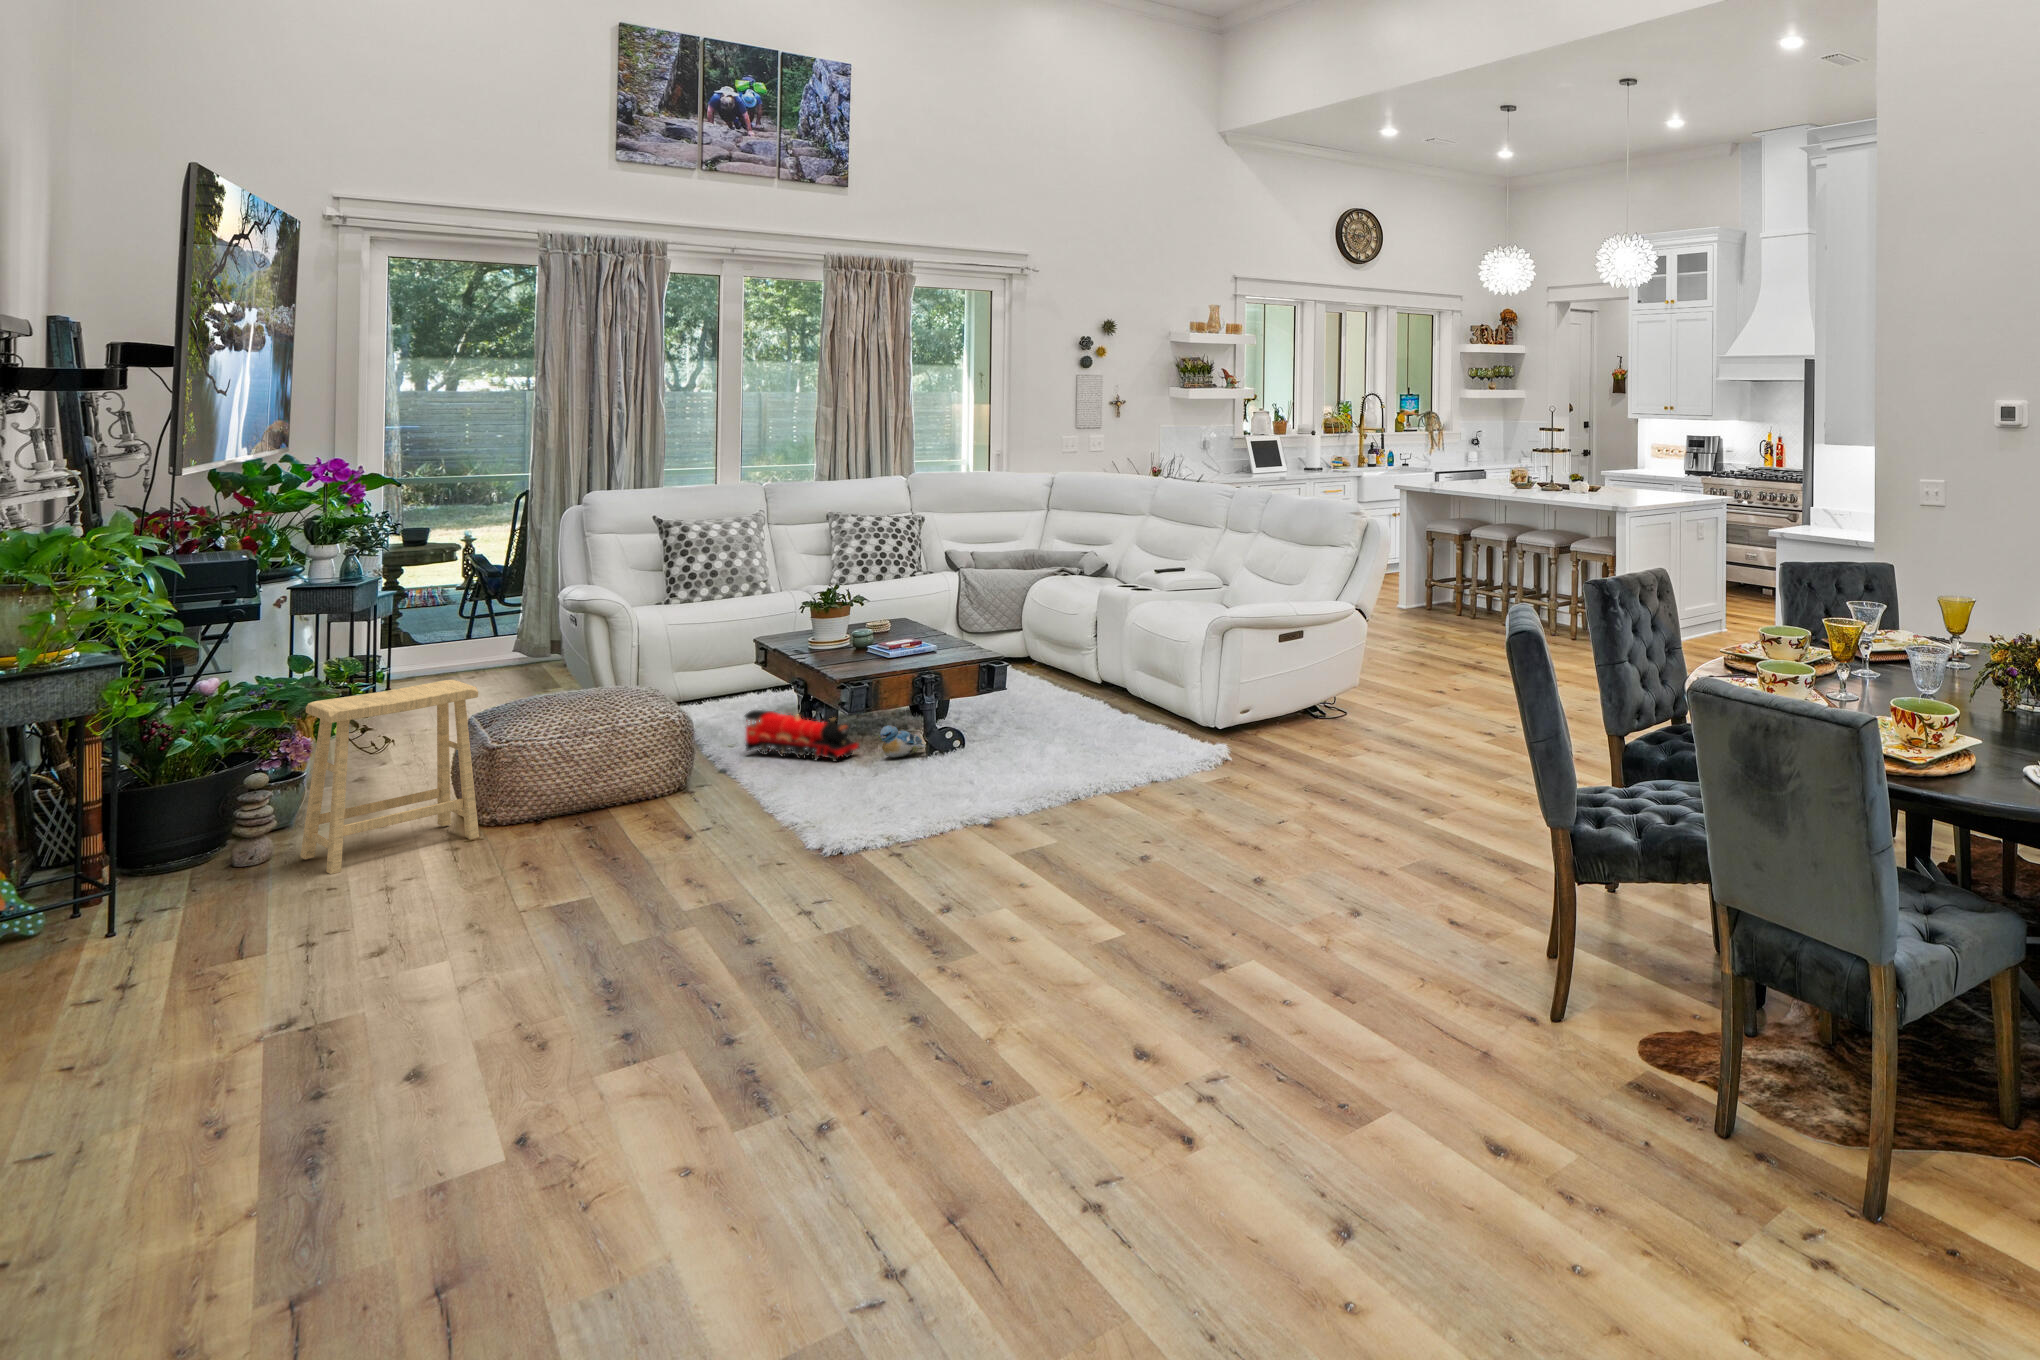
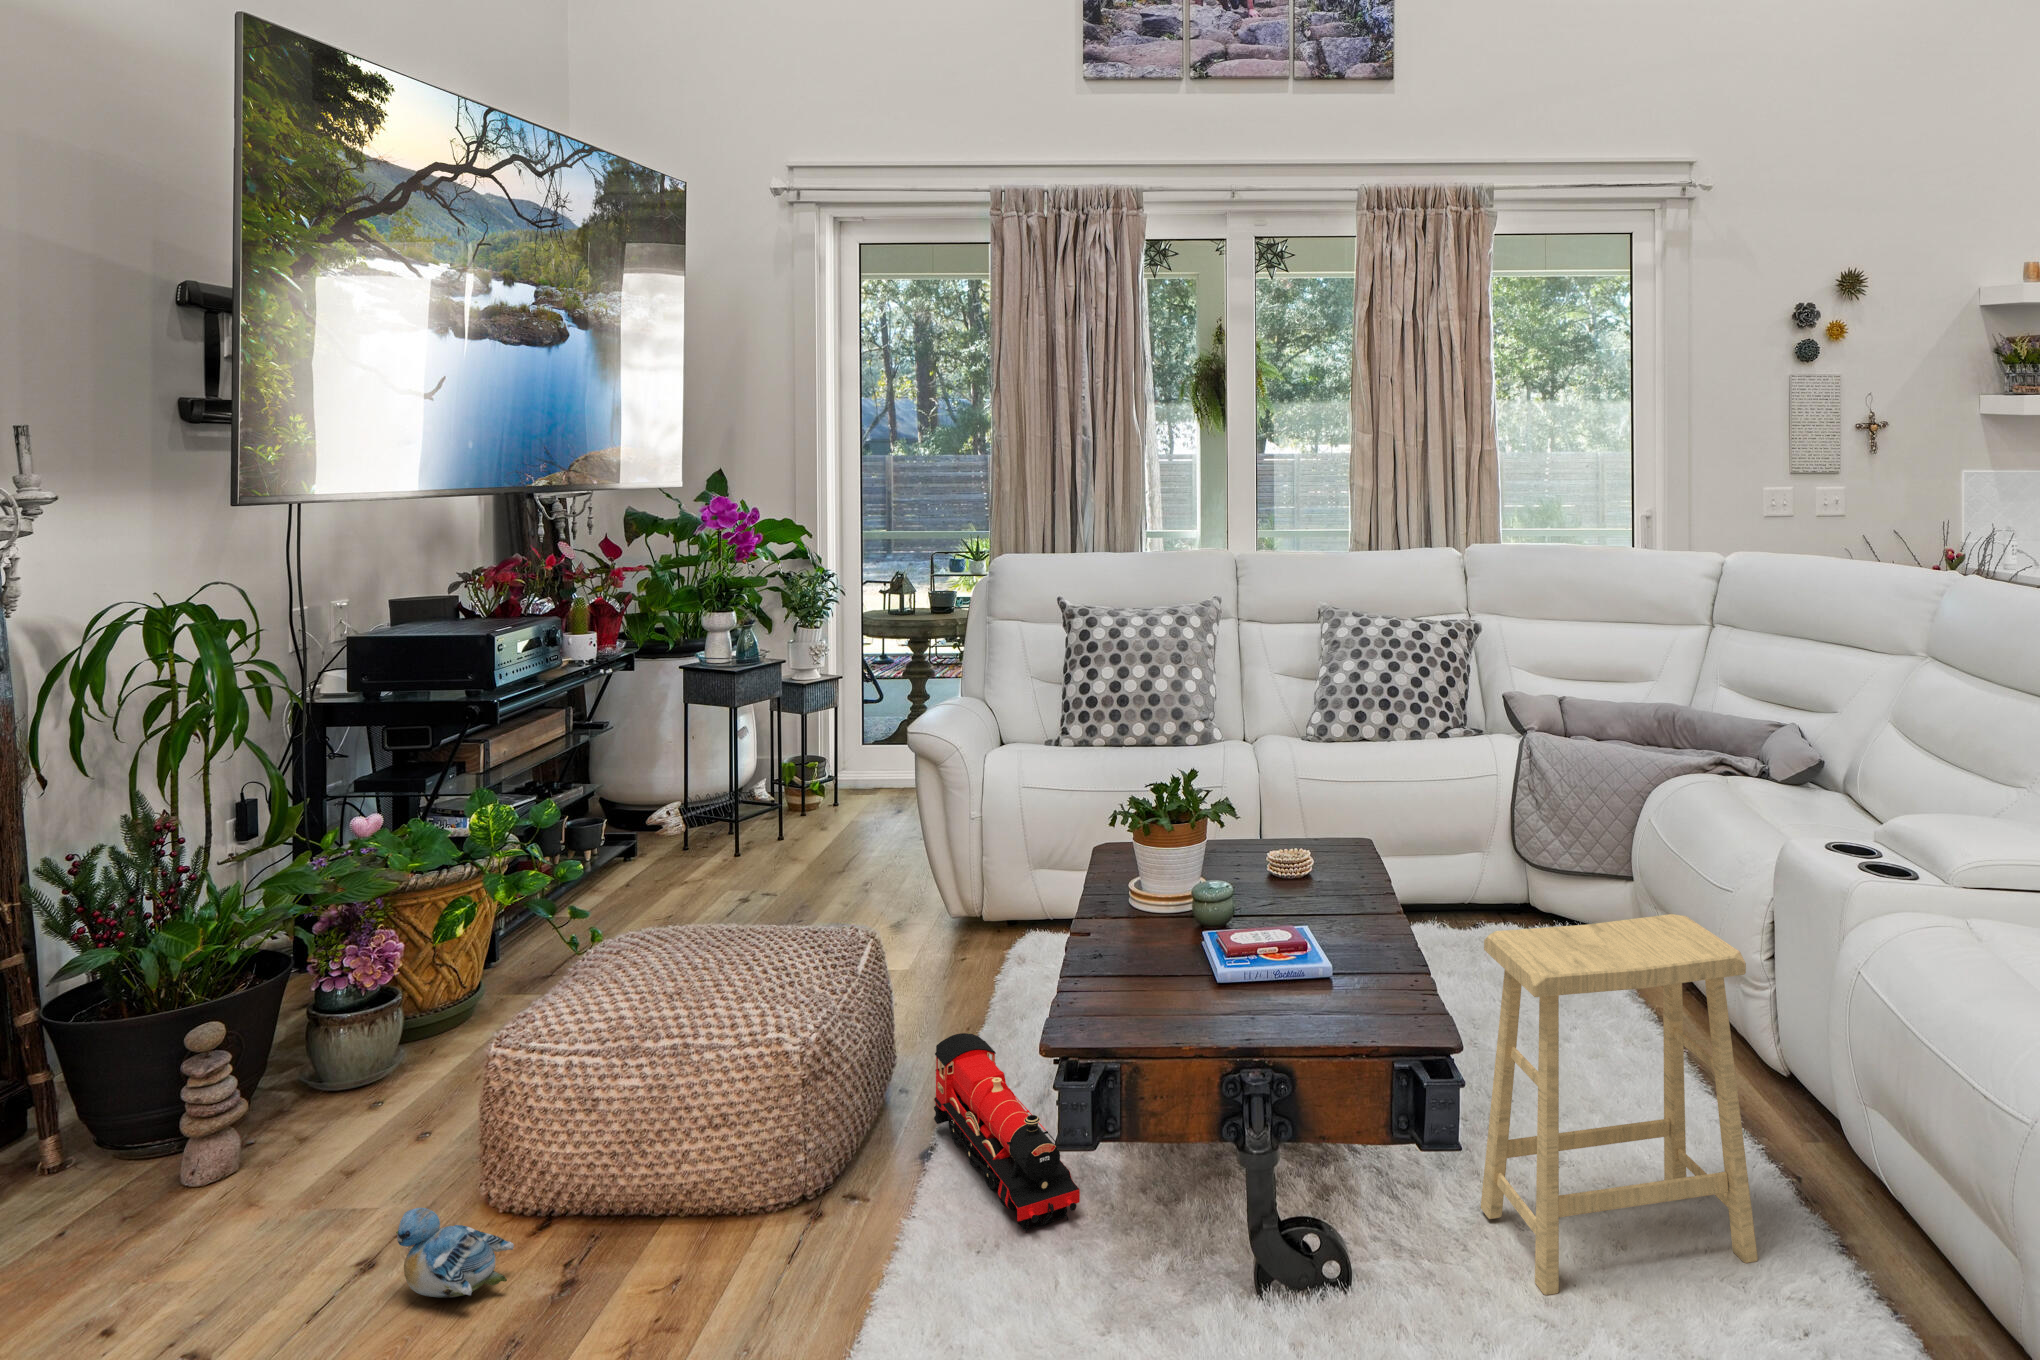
footstool: present [300,680,479,874] -> present [1481,914,1758,1295]
plush toy: present [878,725,927,757] -> present [396,1208,514,1298]

